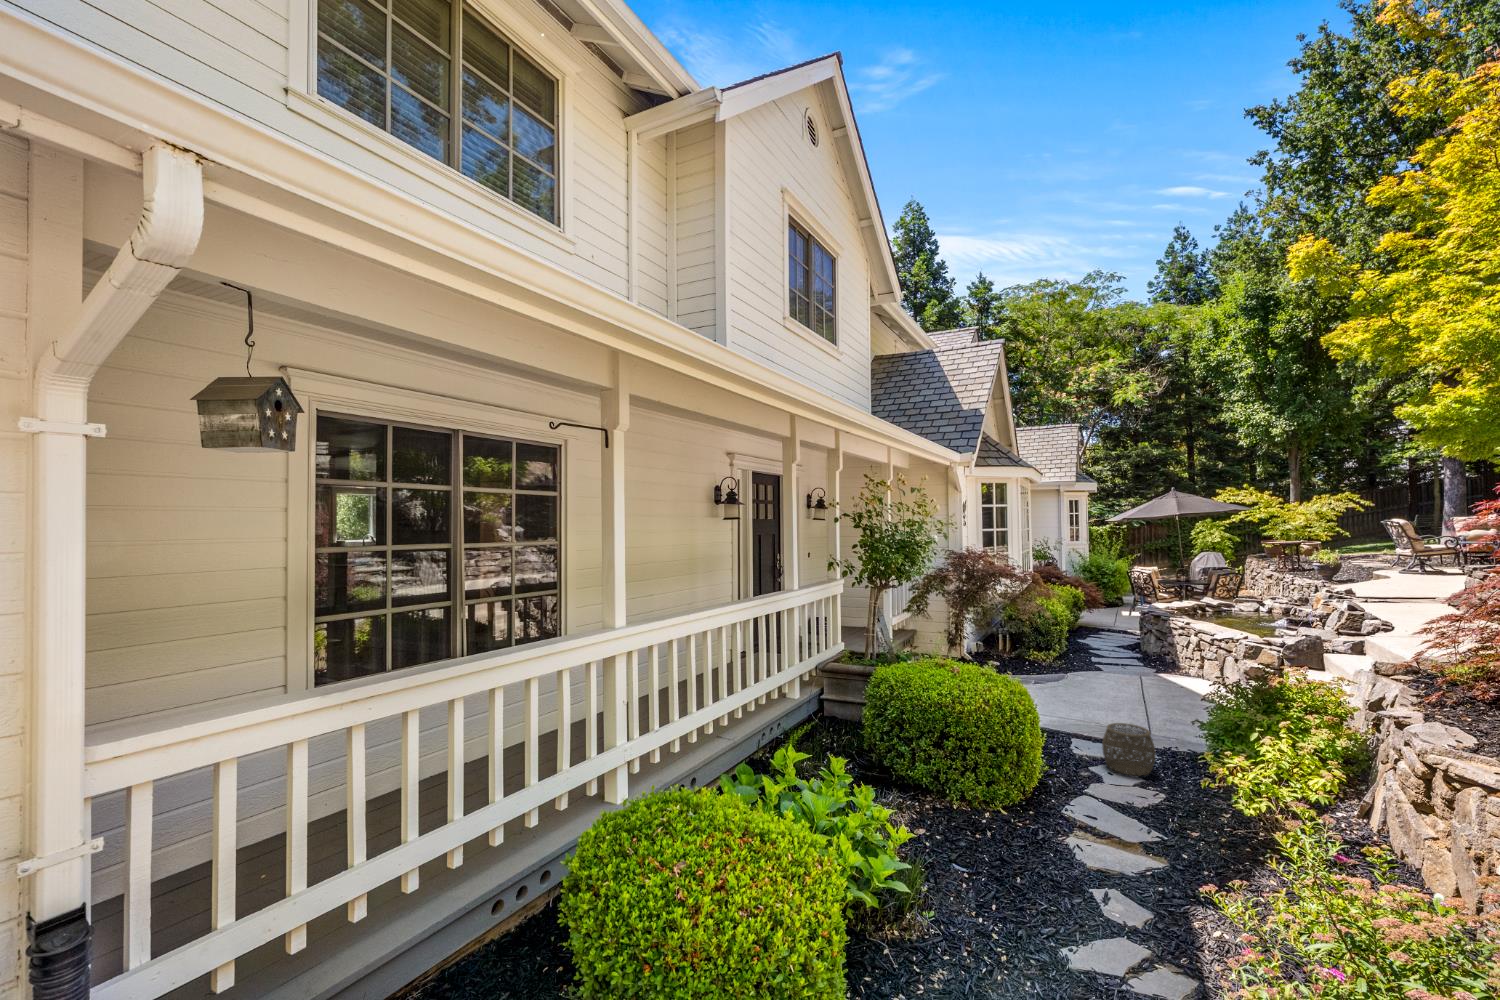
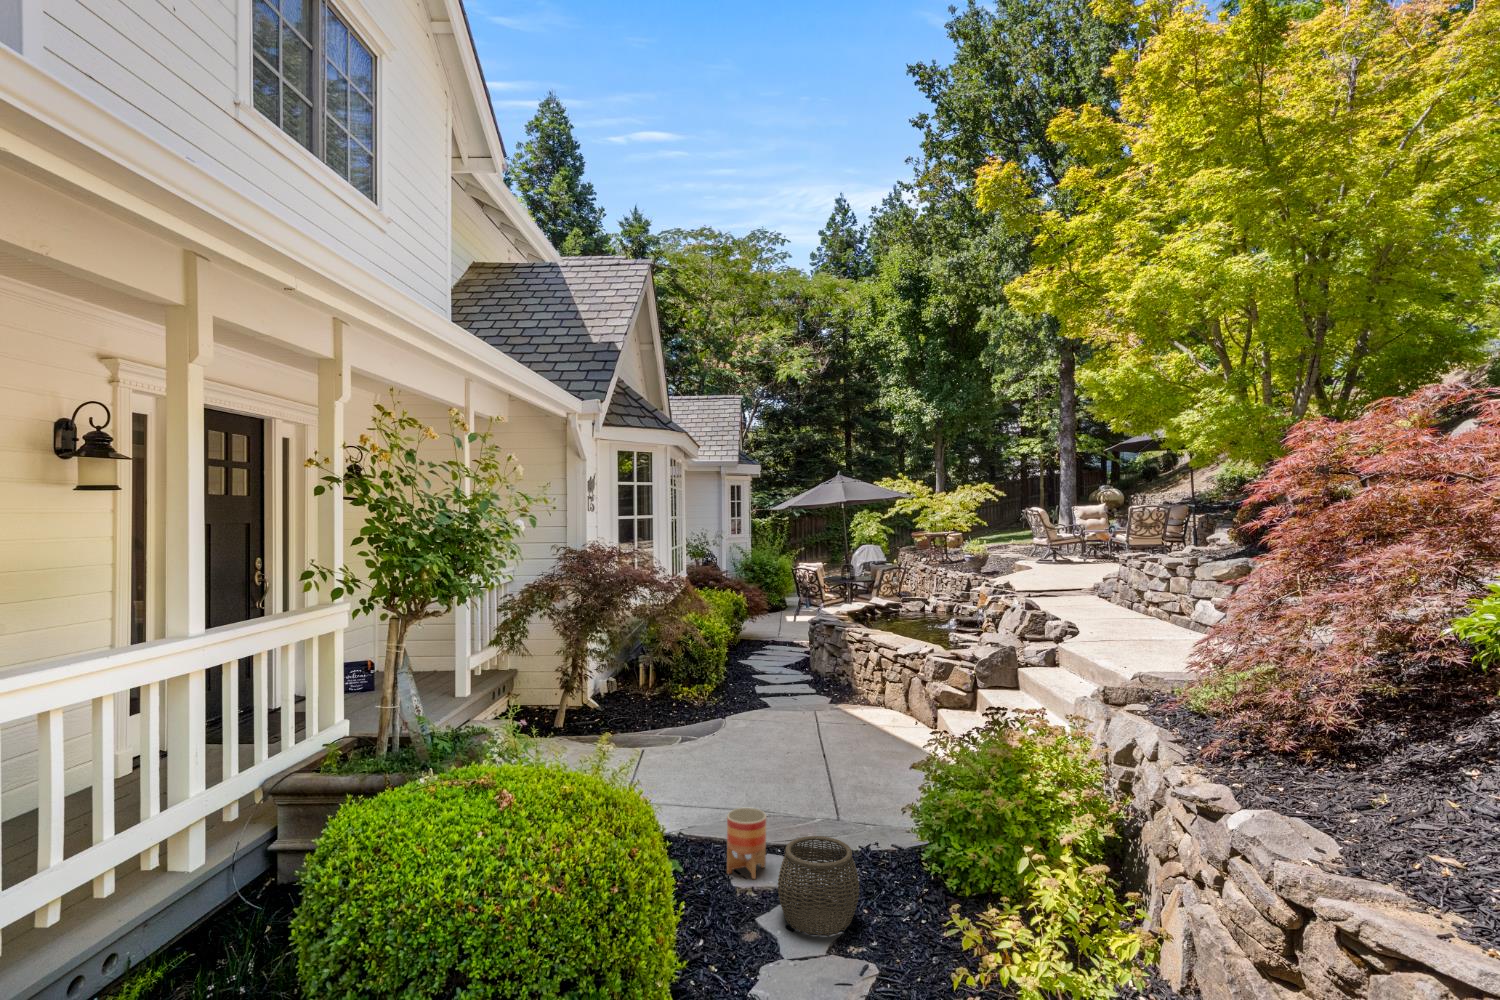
planter: none [1069,708,1095,748] -> present [727,808,766,879]

